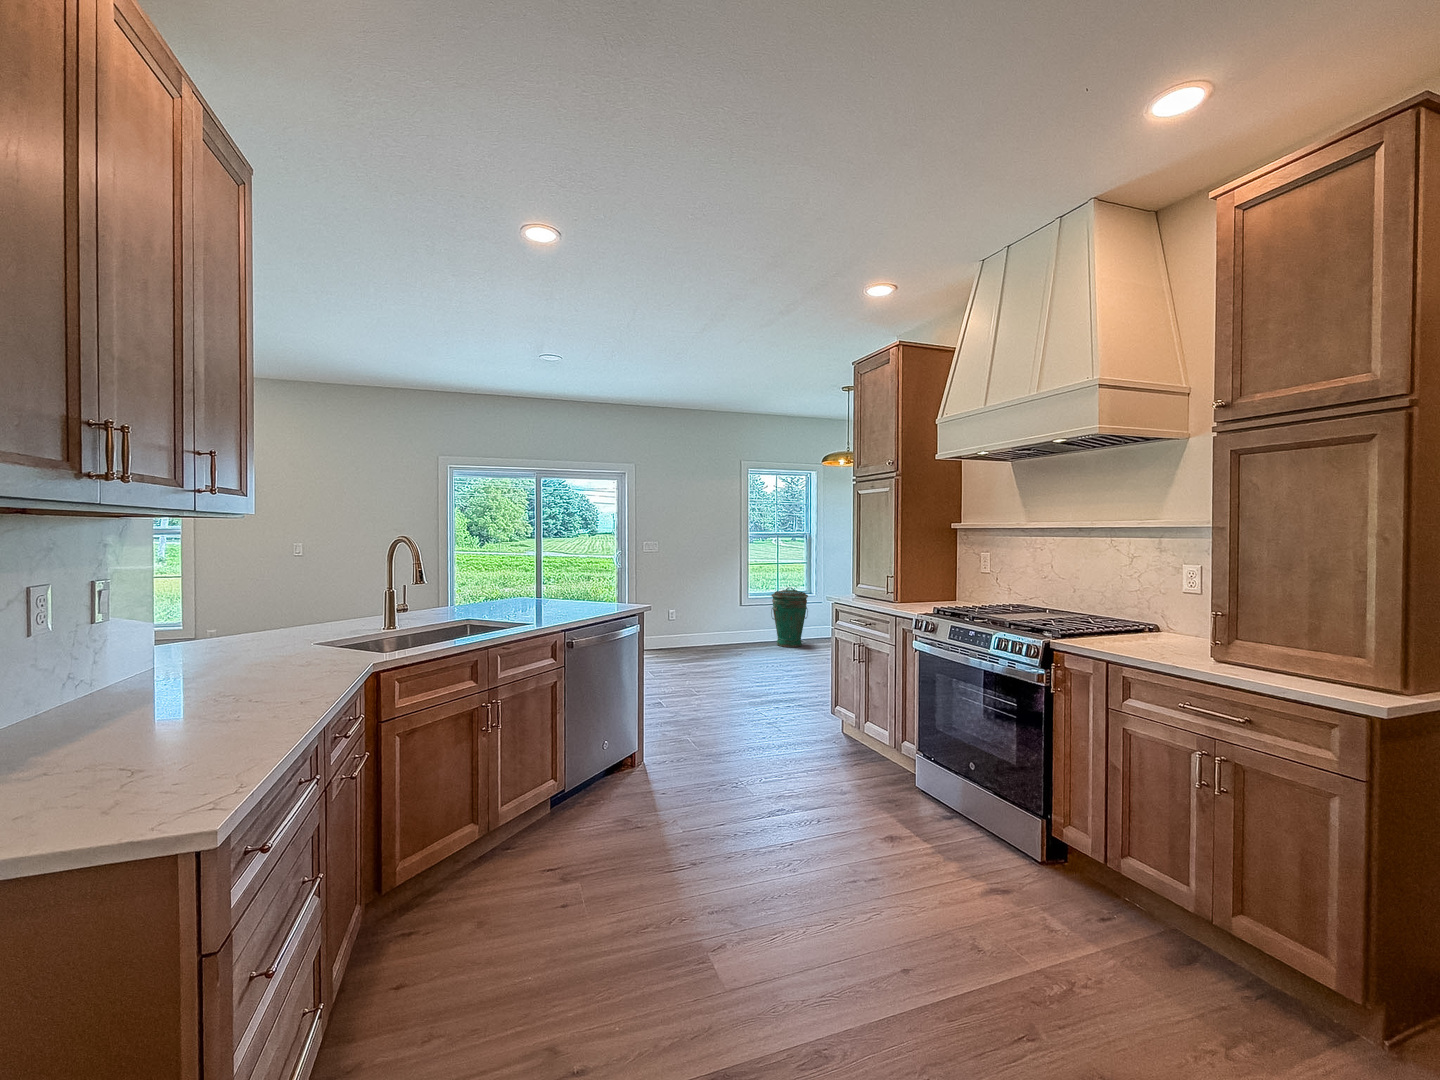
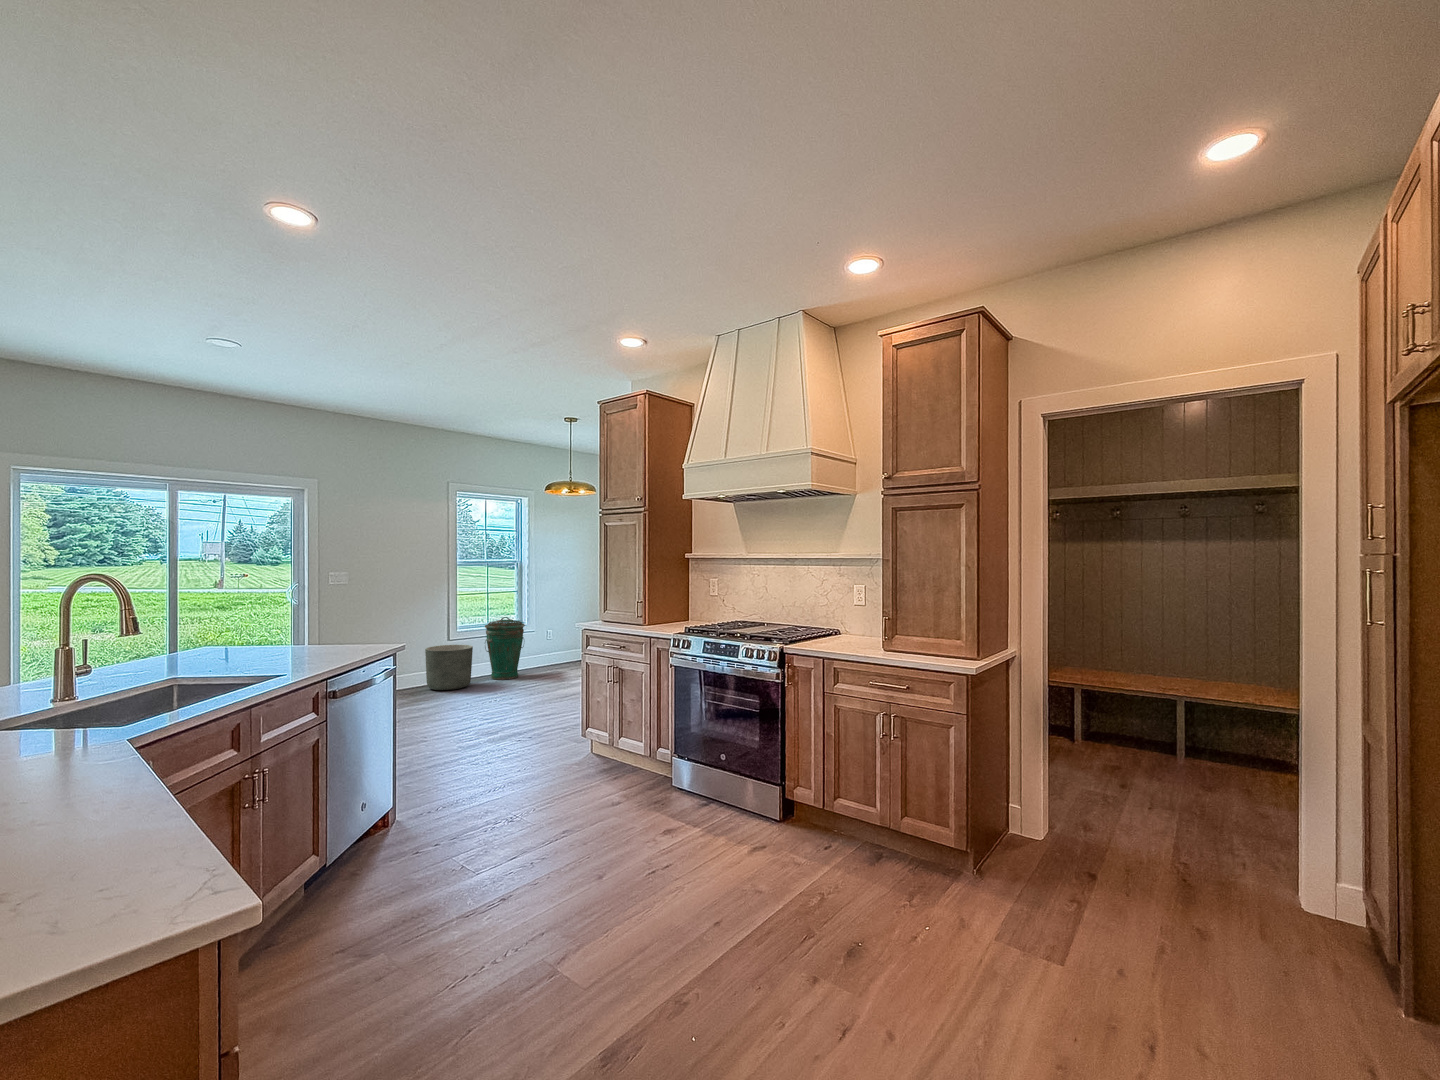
planter: none [718,610,759,651] -> present [425,645,473,690]

